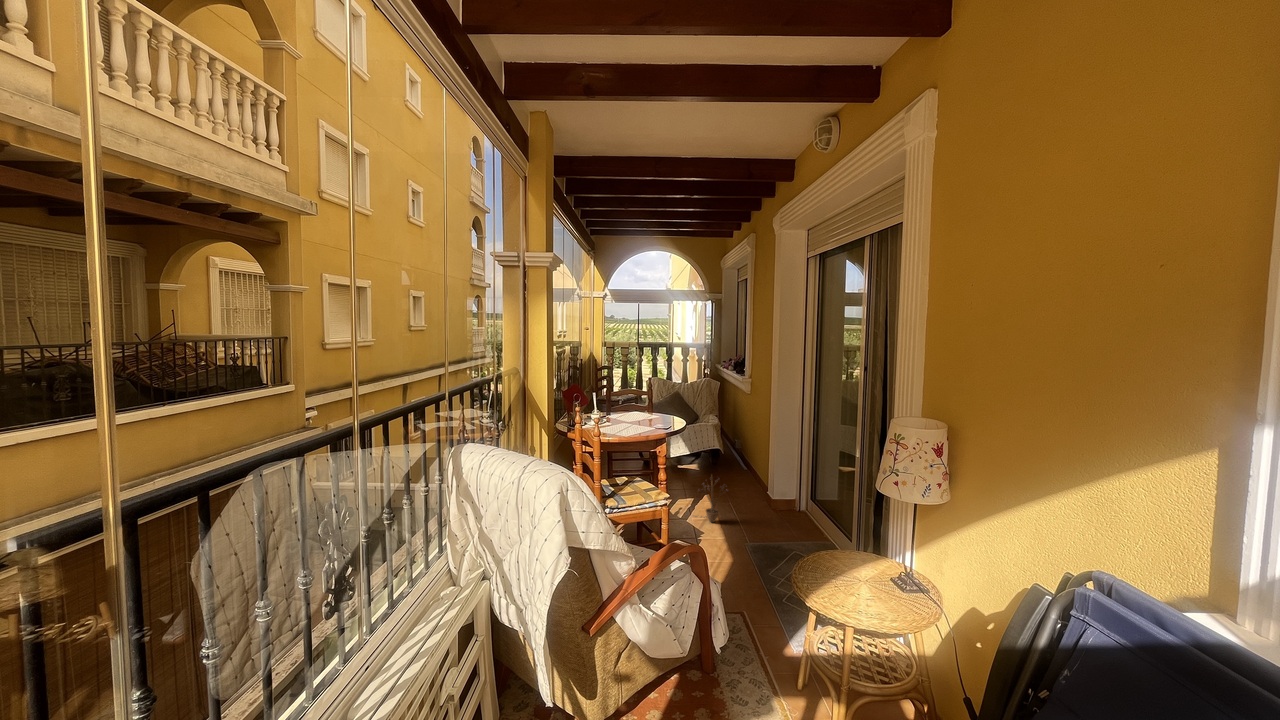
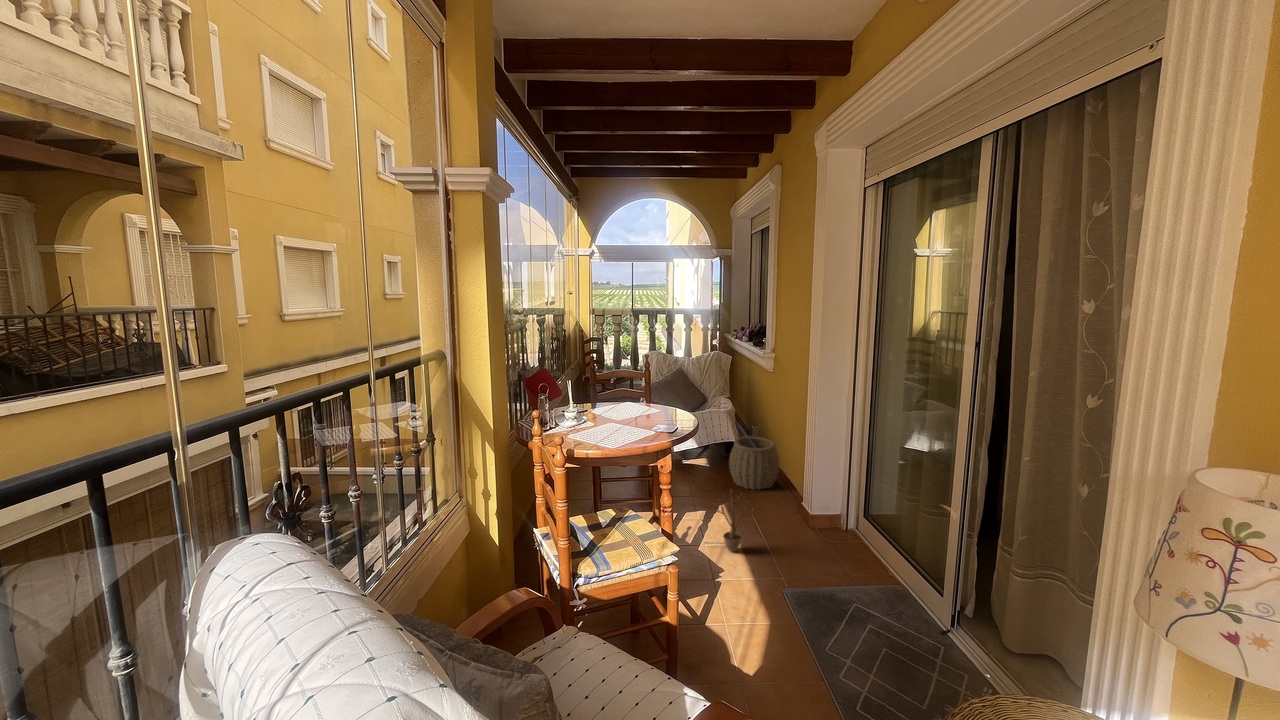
woven basket: none [714,444,753,485] -> present [729,436,779,489]

